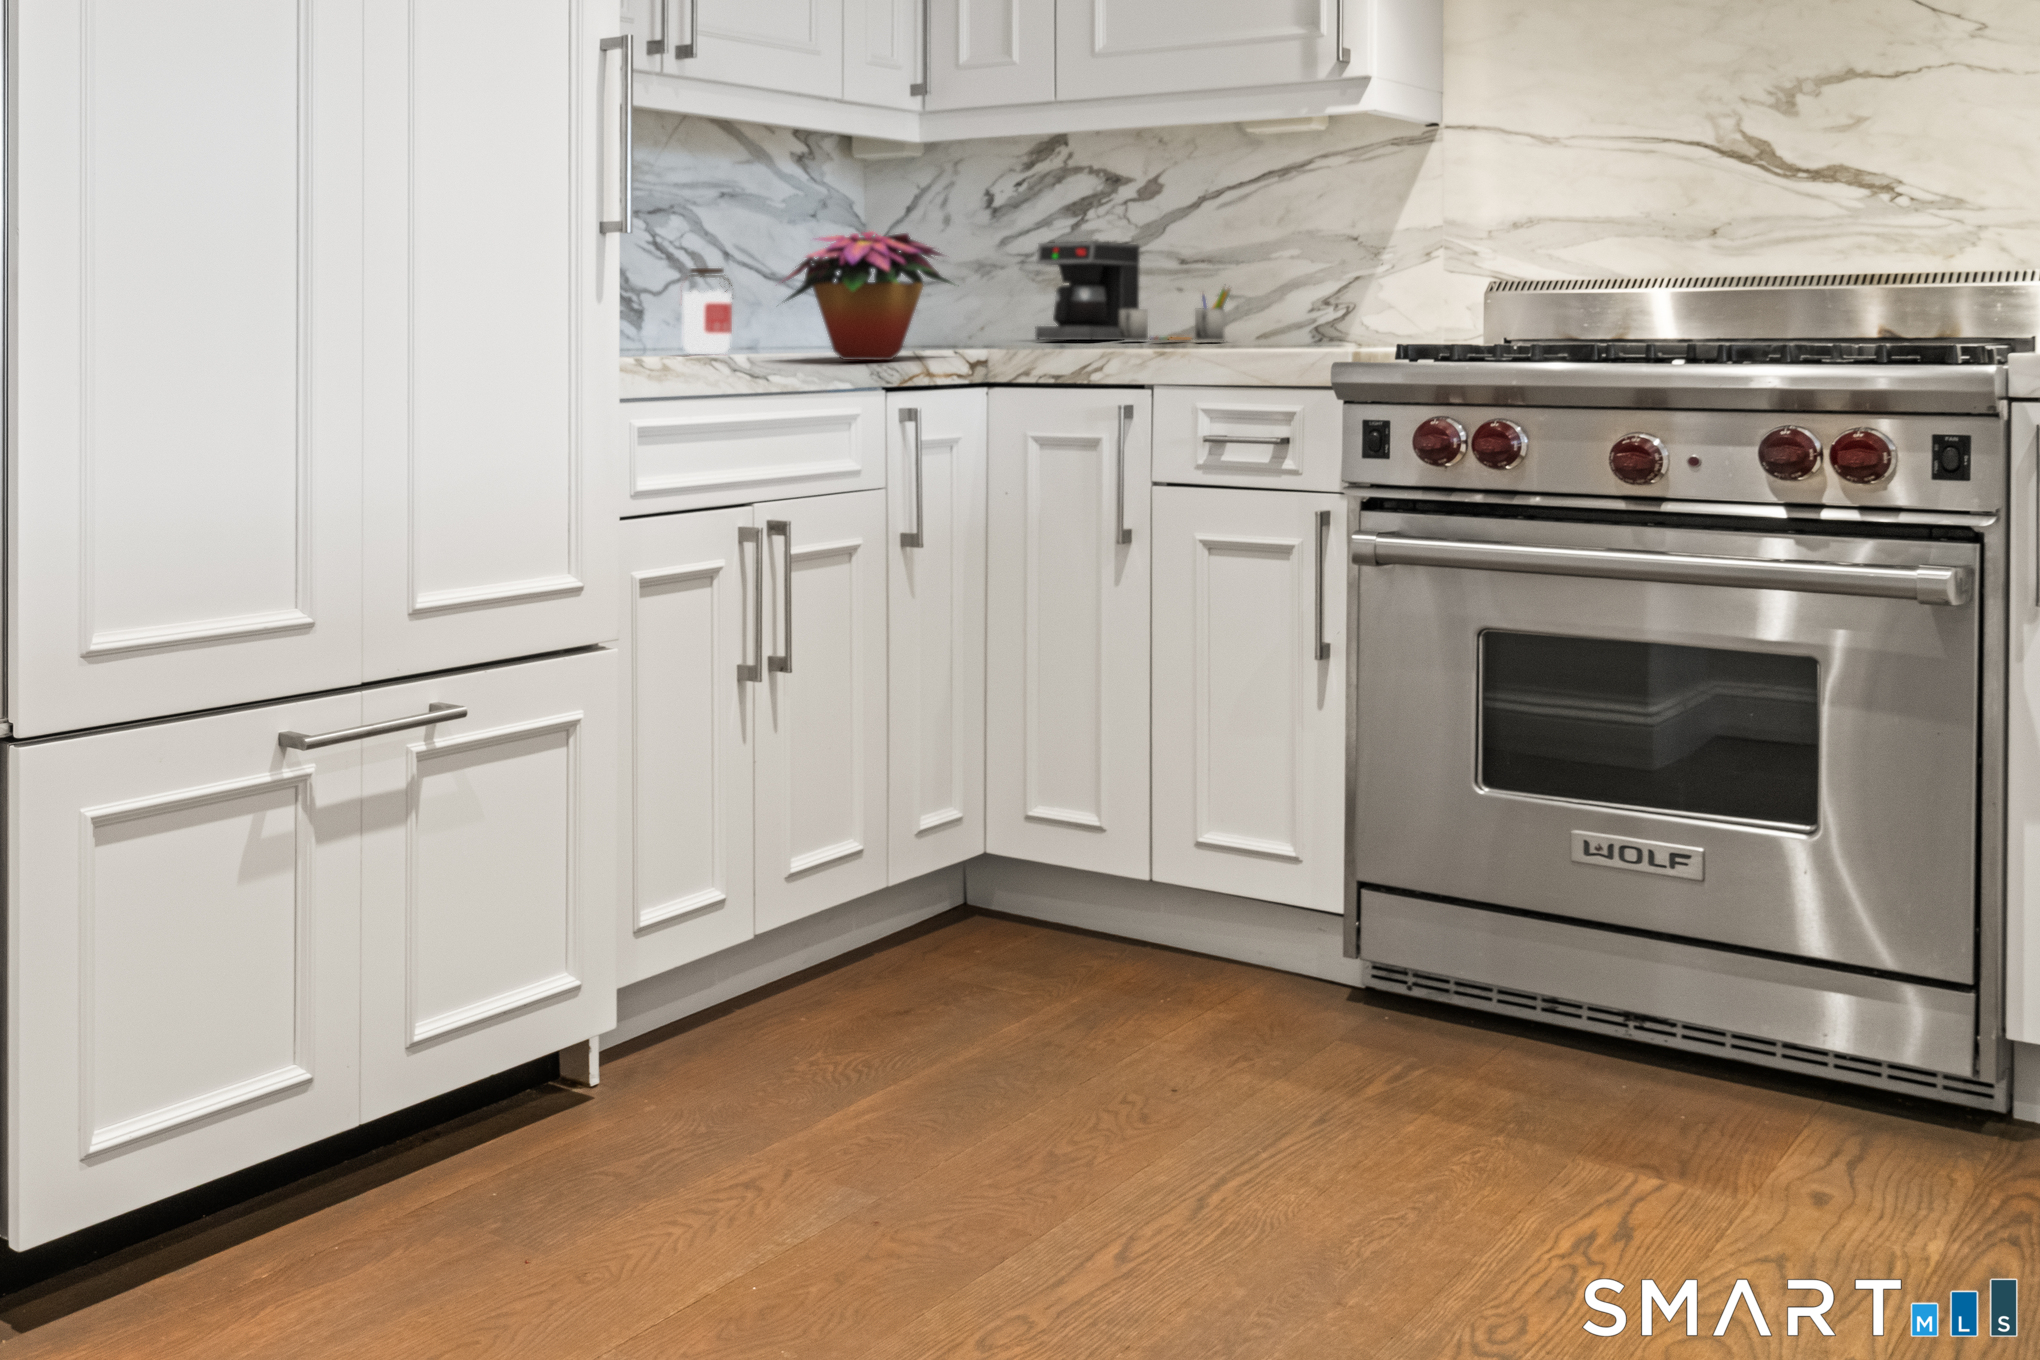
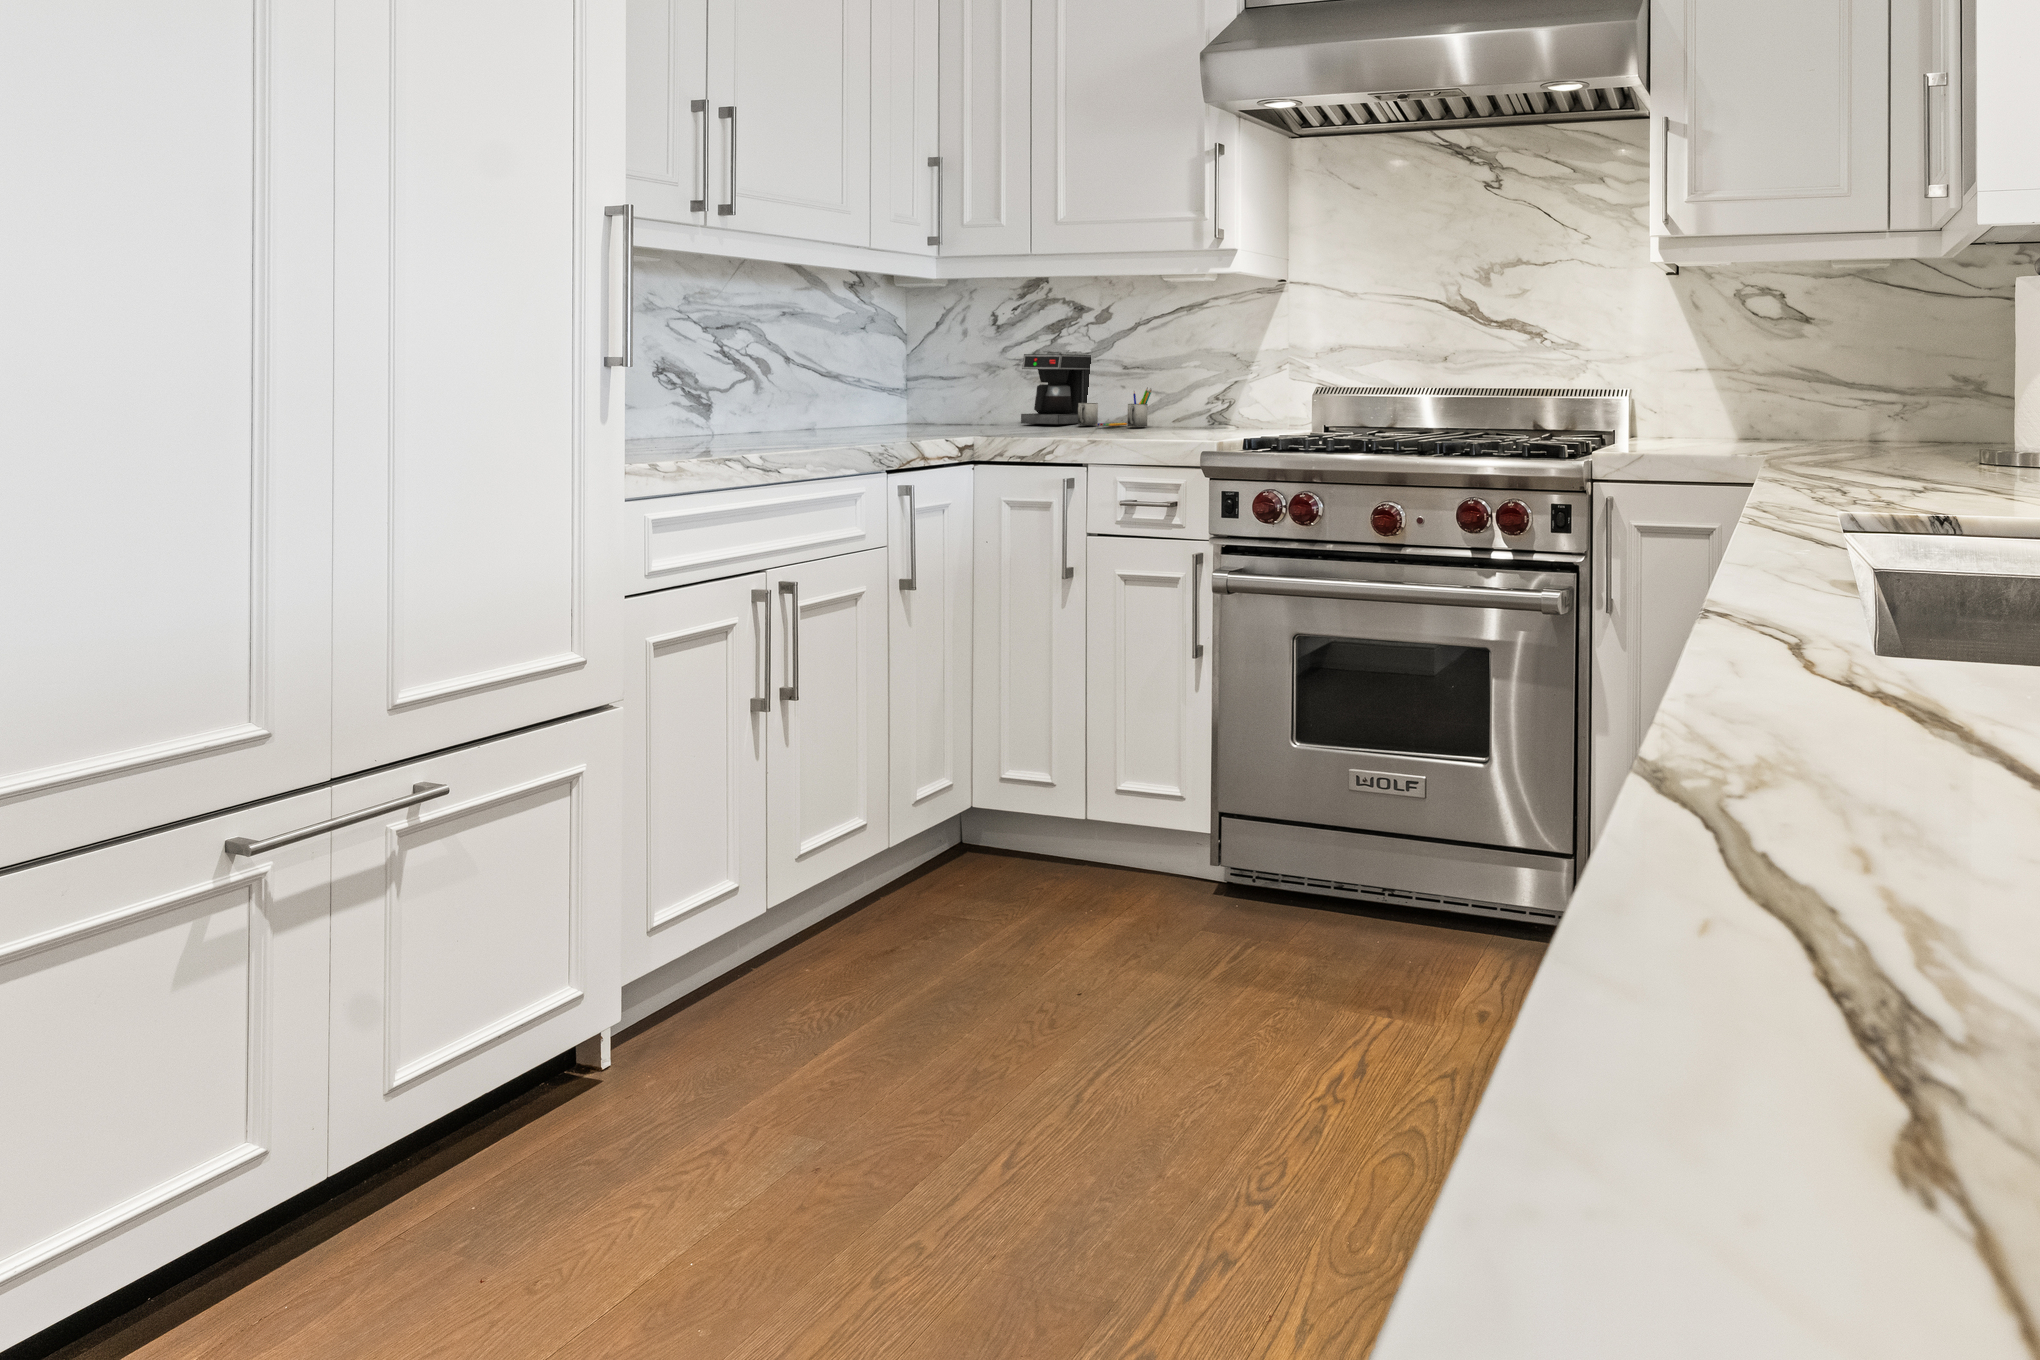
flower arrangement: present [782,232,952,360] -> none [799,351,956,449]
jar: present [683,268,732,354] -> none [741,373,786,441]

